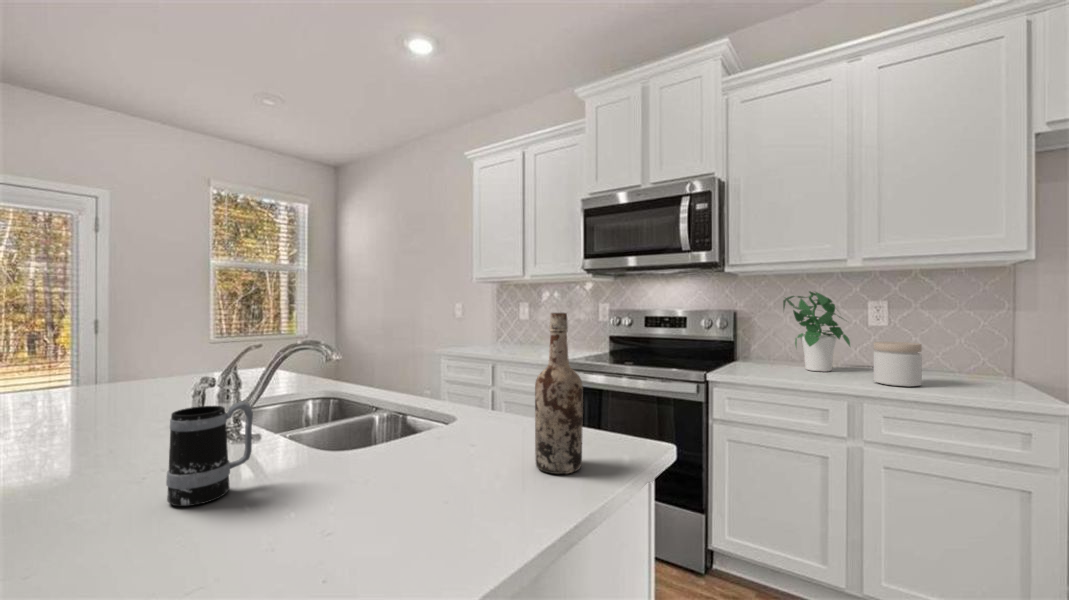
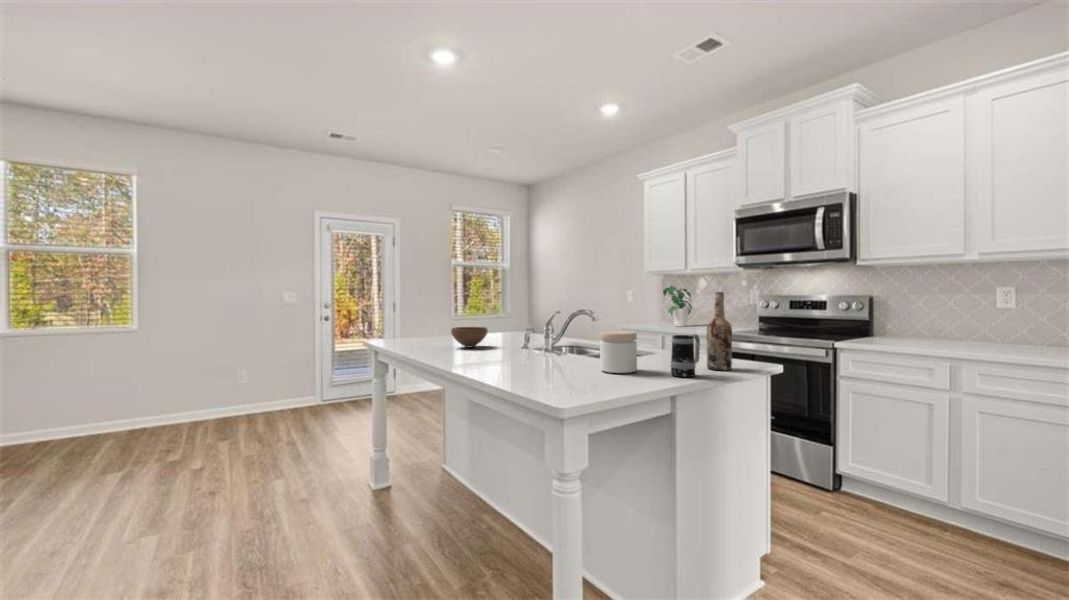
potted plant: present [783,291,850,372] -> present [663,286,692,327]
jar: present [874,342,922,387] -> present [600,331,637,373]
bowl: none [48,374,145,418] -> present [451,327,488,347]
mug: present [166,401,253,506] -> present [671,334,700,377]

